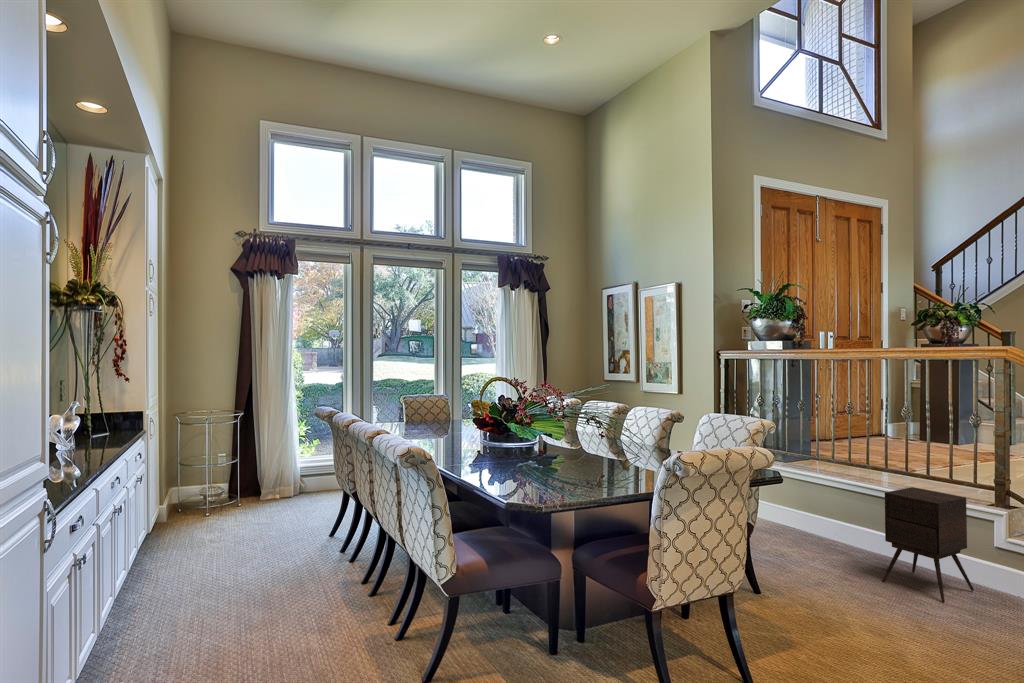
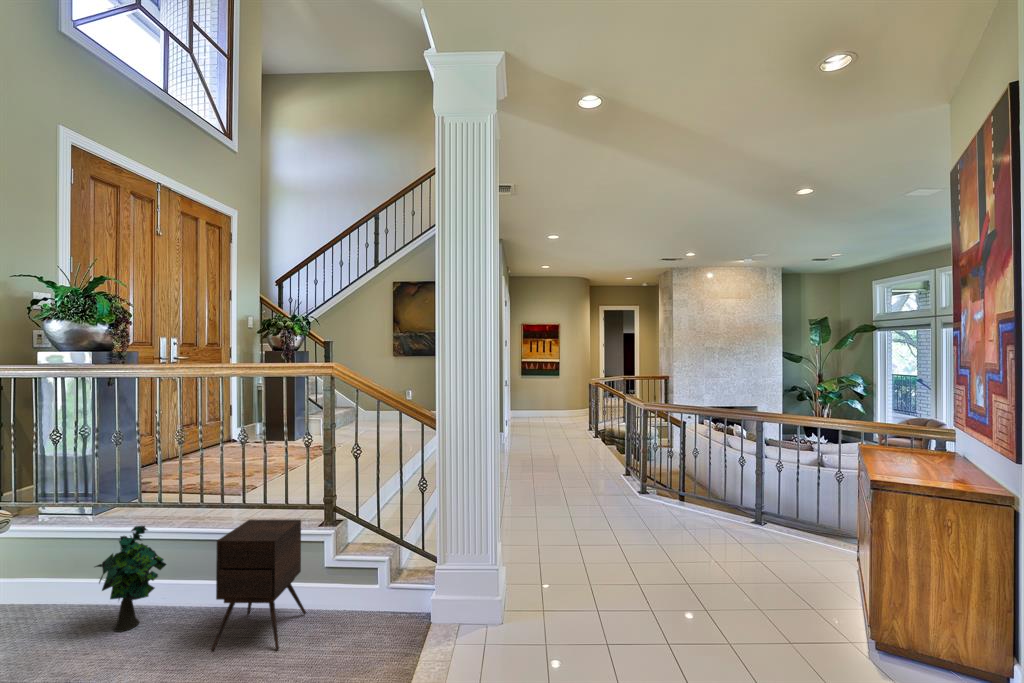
decorative plant: none [791,472,842,549] -> present [95,526,166,632]

